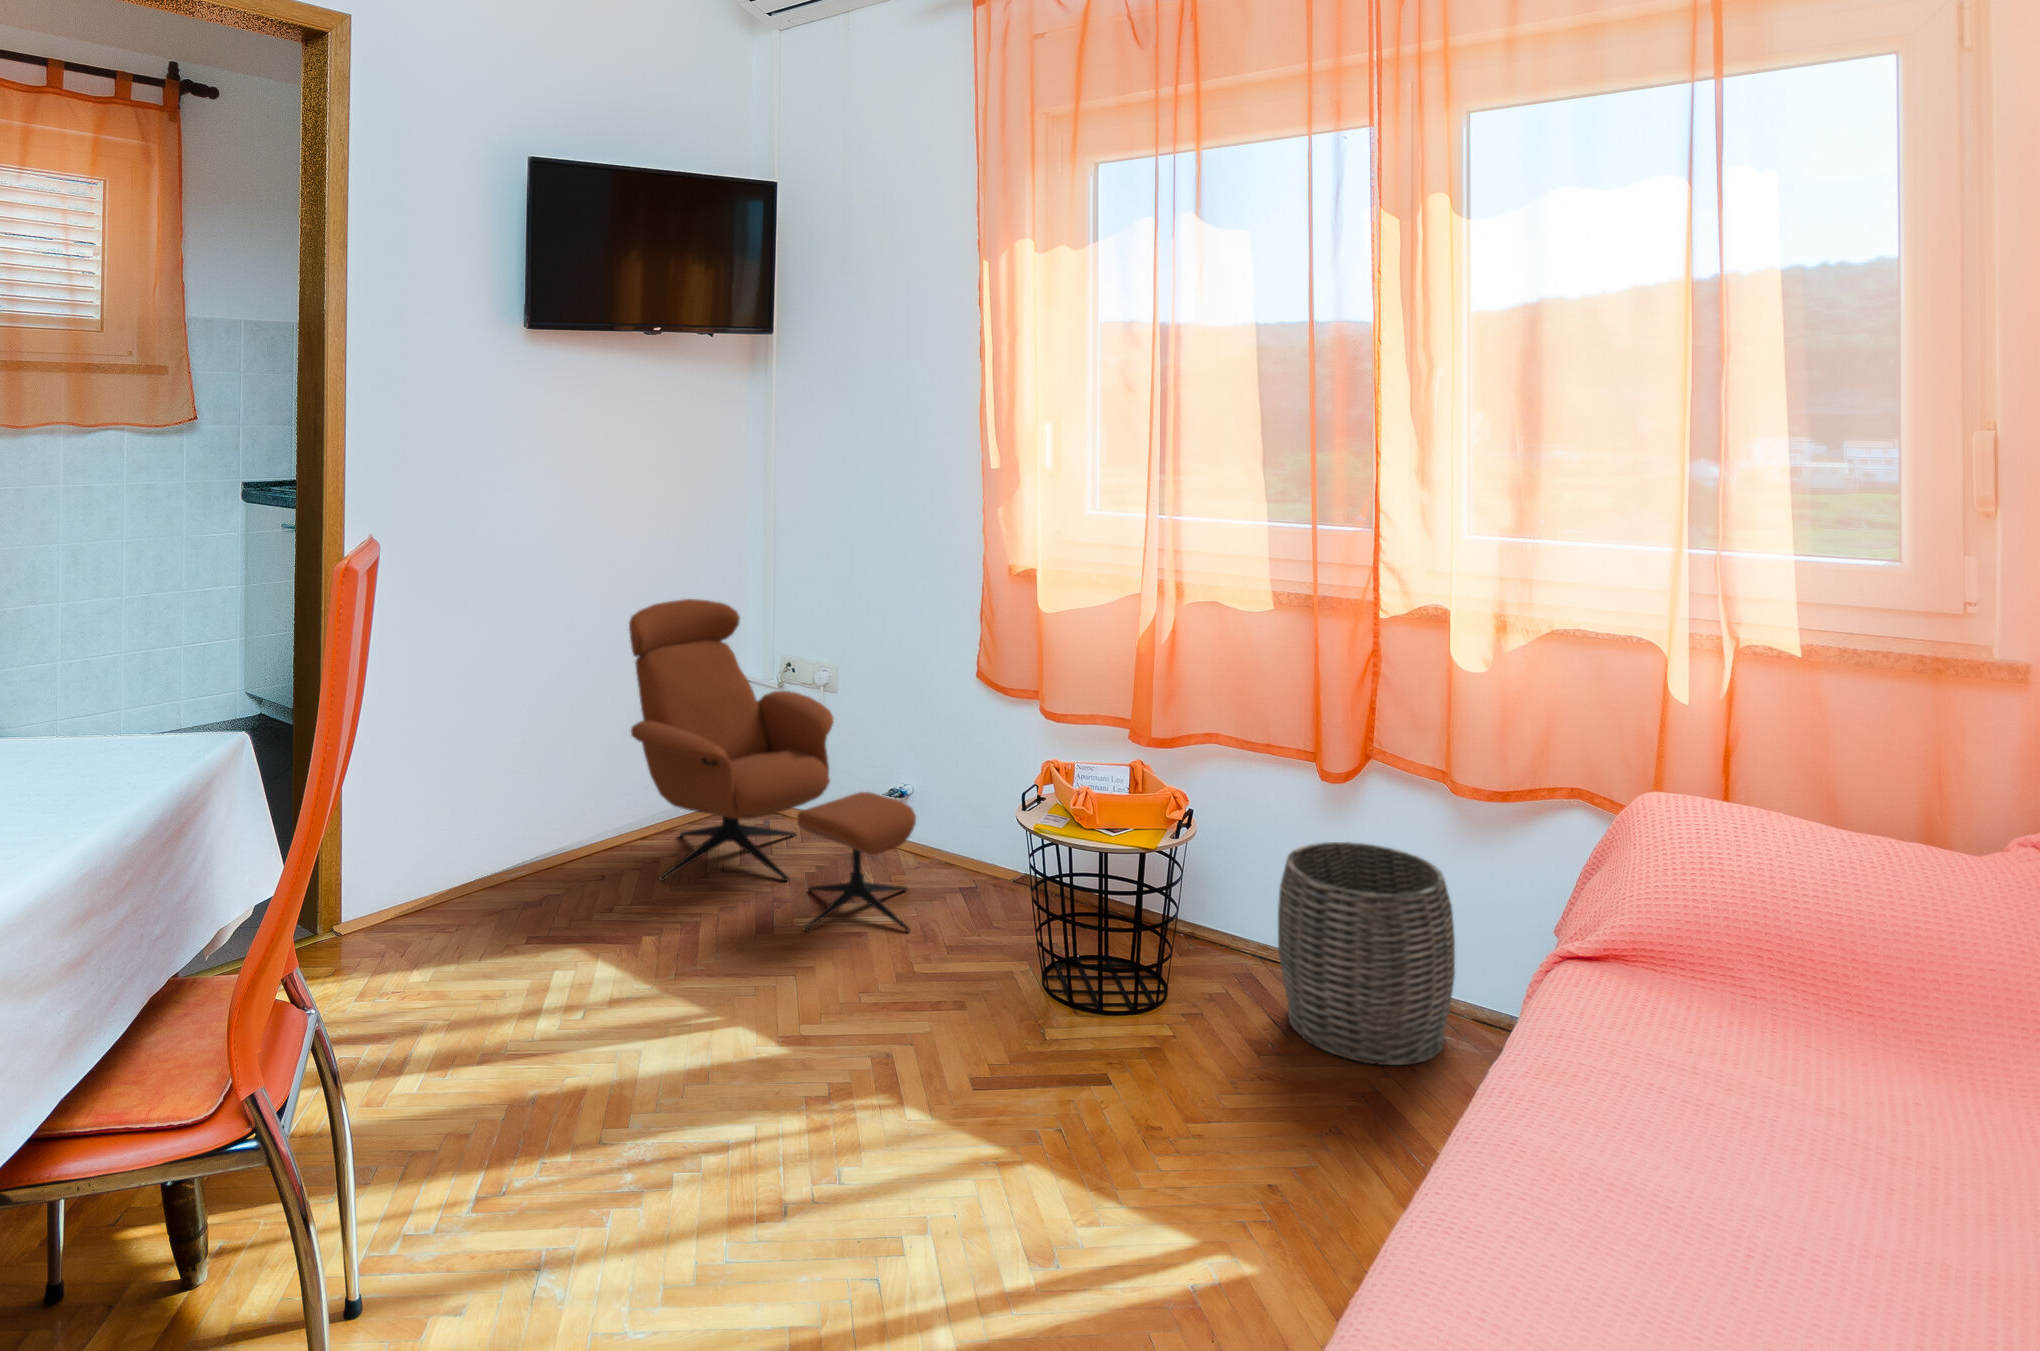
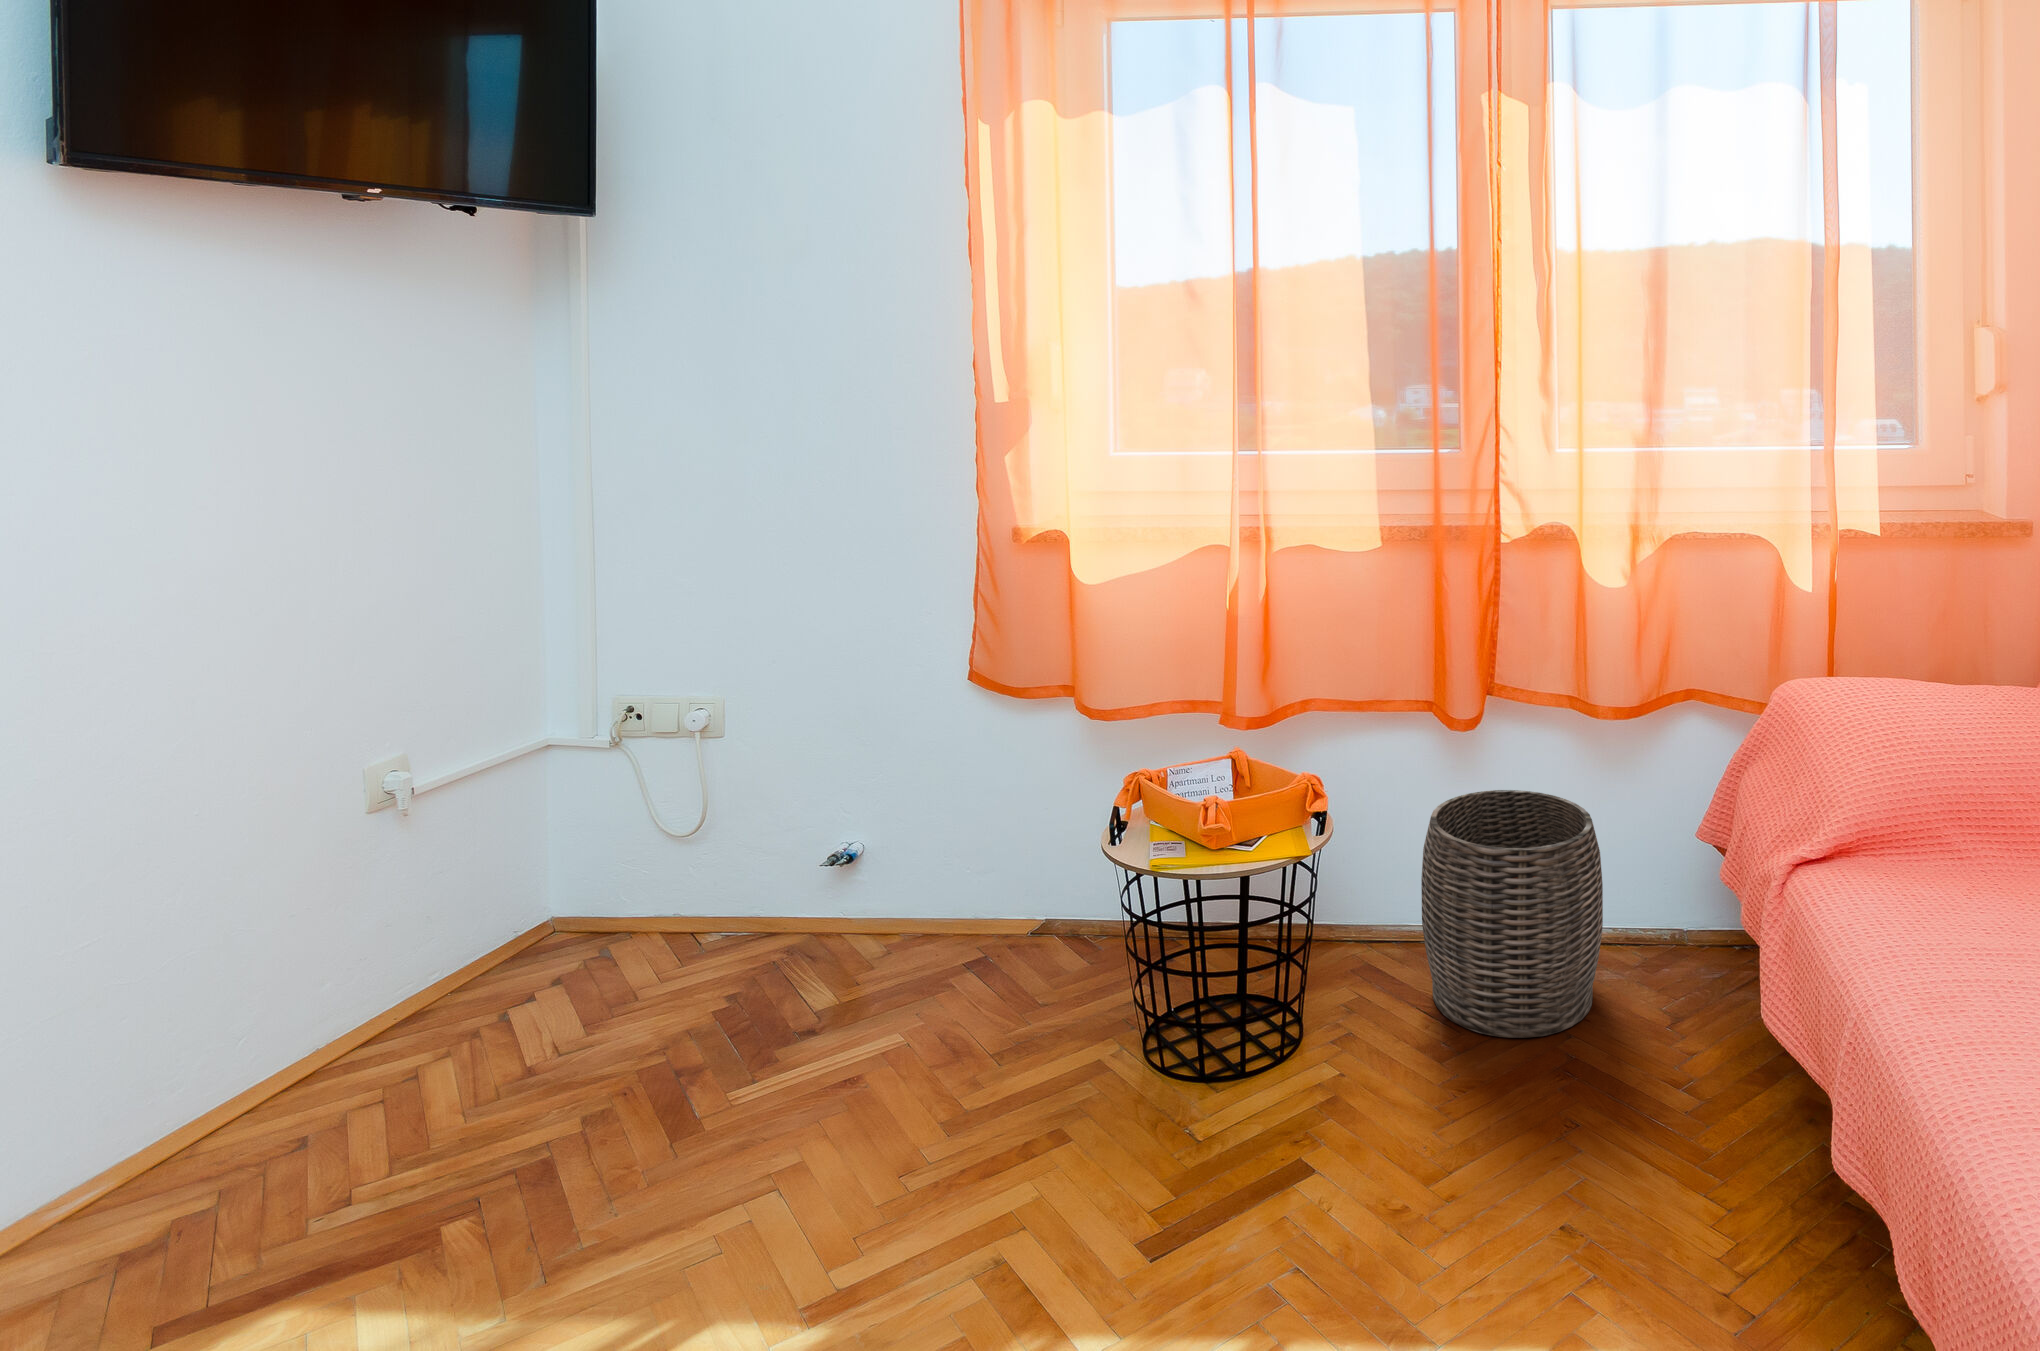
lounge chair: present [629,599,916,931] -> none [333,624,928,1111]

